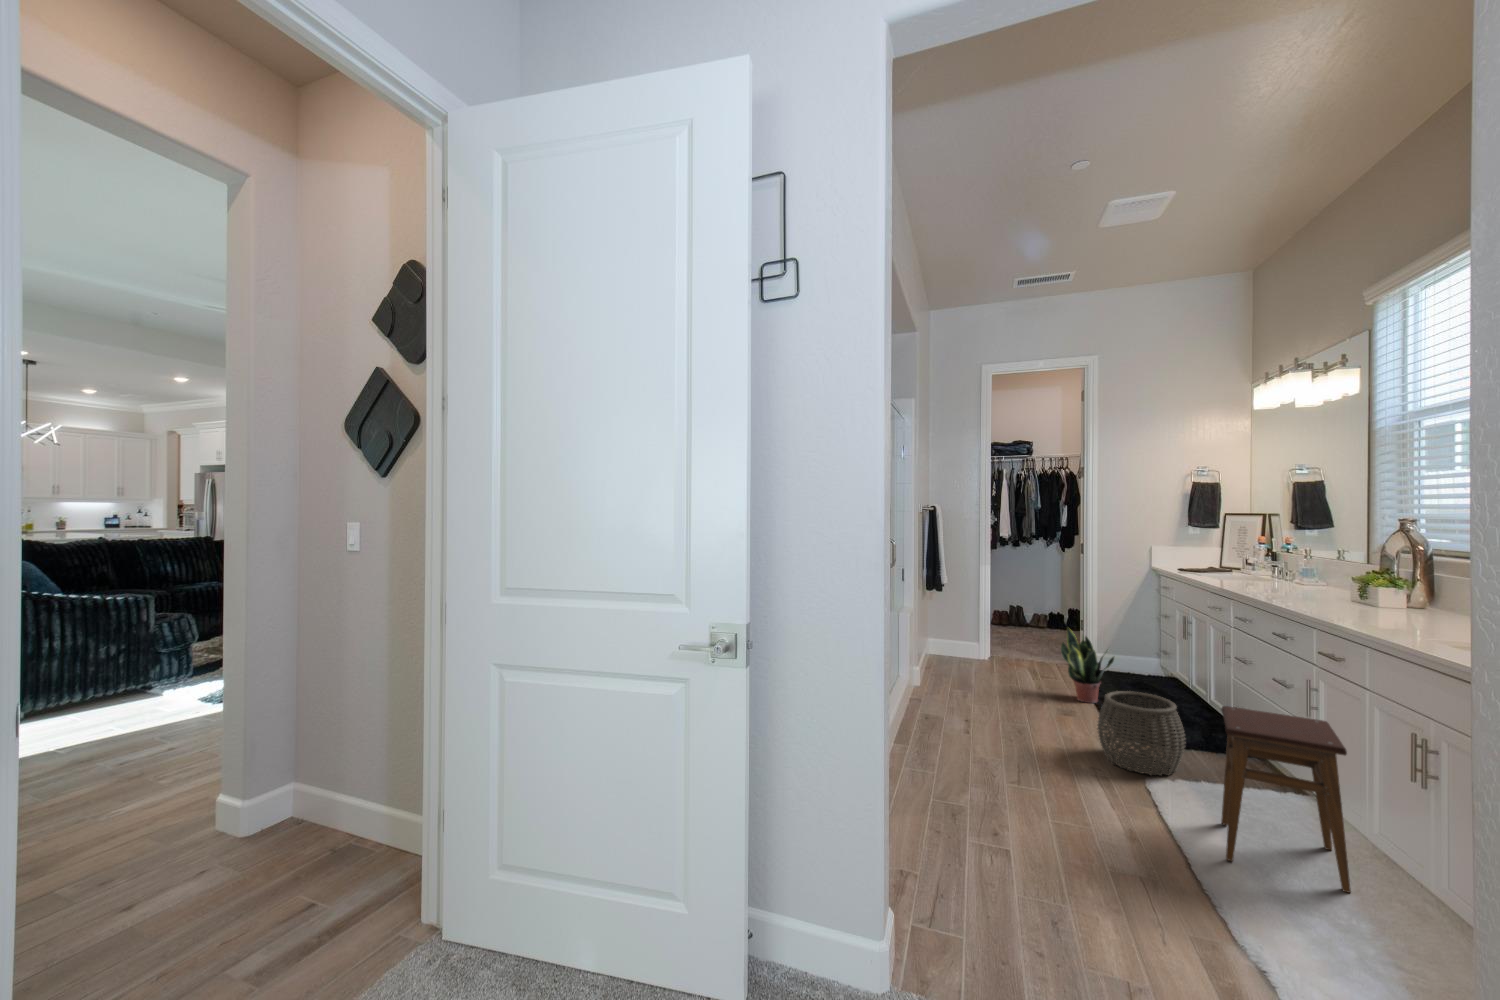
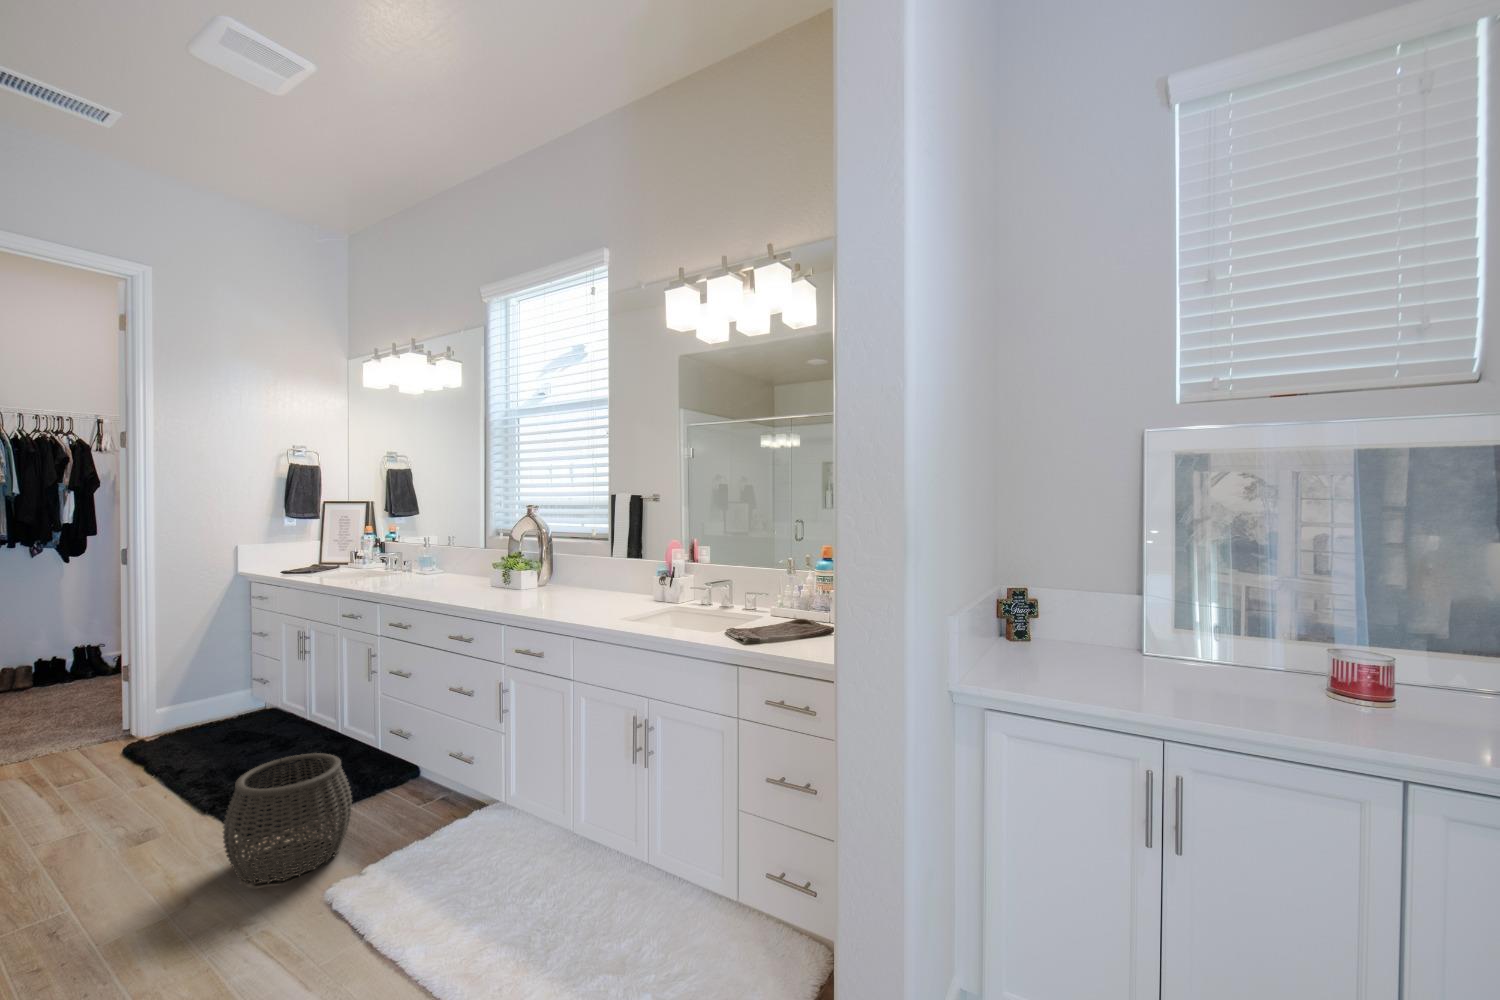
potted plant: present [1061,627,1114,703] -> none [109,689,210,800]
stool: present [1221,706,1351,893] -> none [423,720,559,936]

